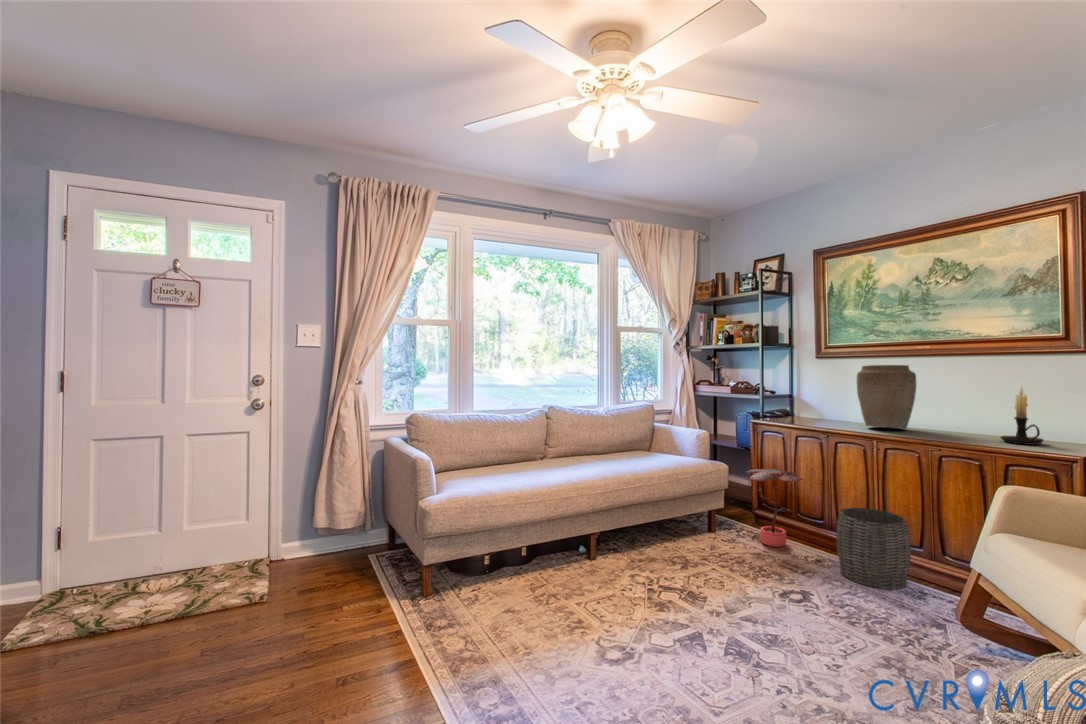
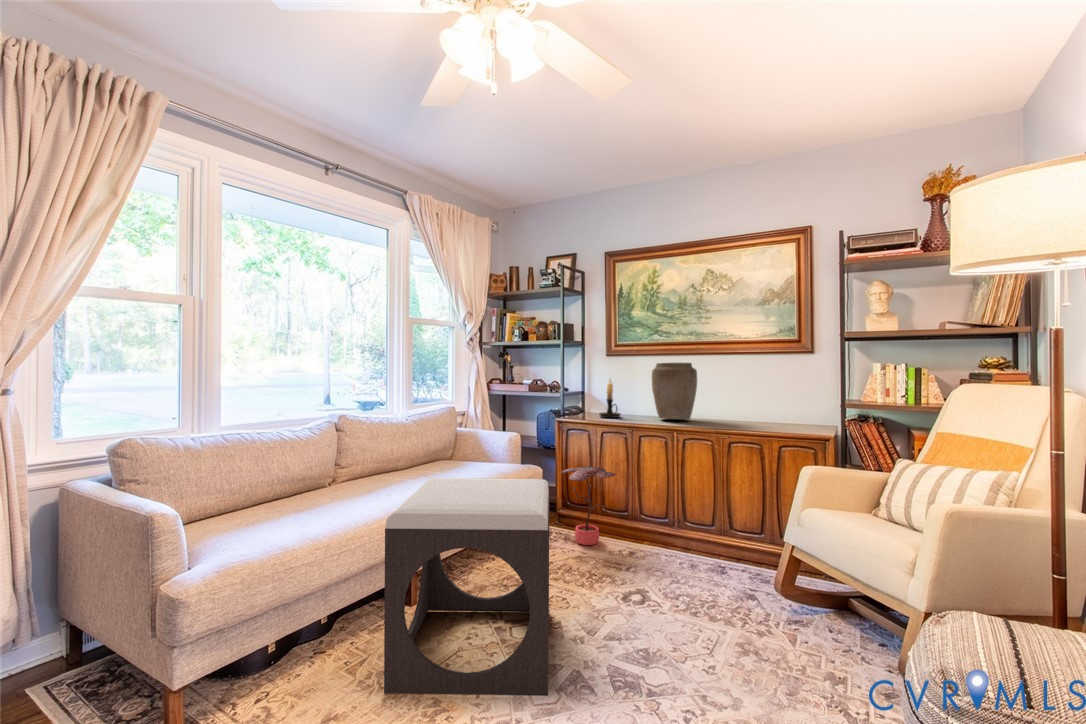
candle holder: present [1001,387,1043,445] -> present [599,379,620,418]
footstool: none [549,460,700,641] -> present [384,478,549,696]
woven basket: present [836,508,911,589] -> none [651,496,710,570]

